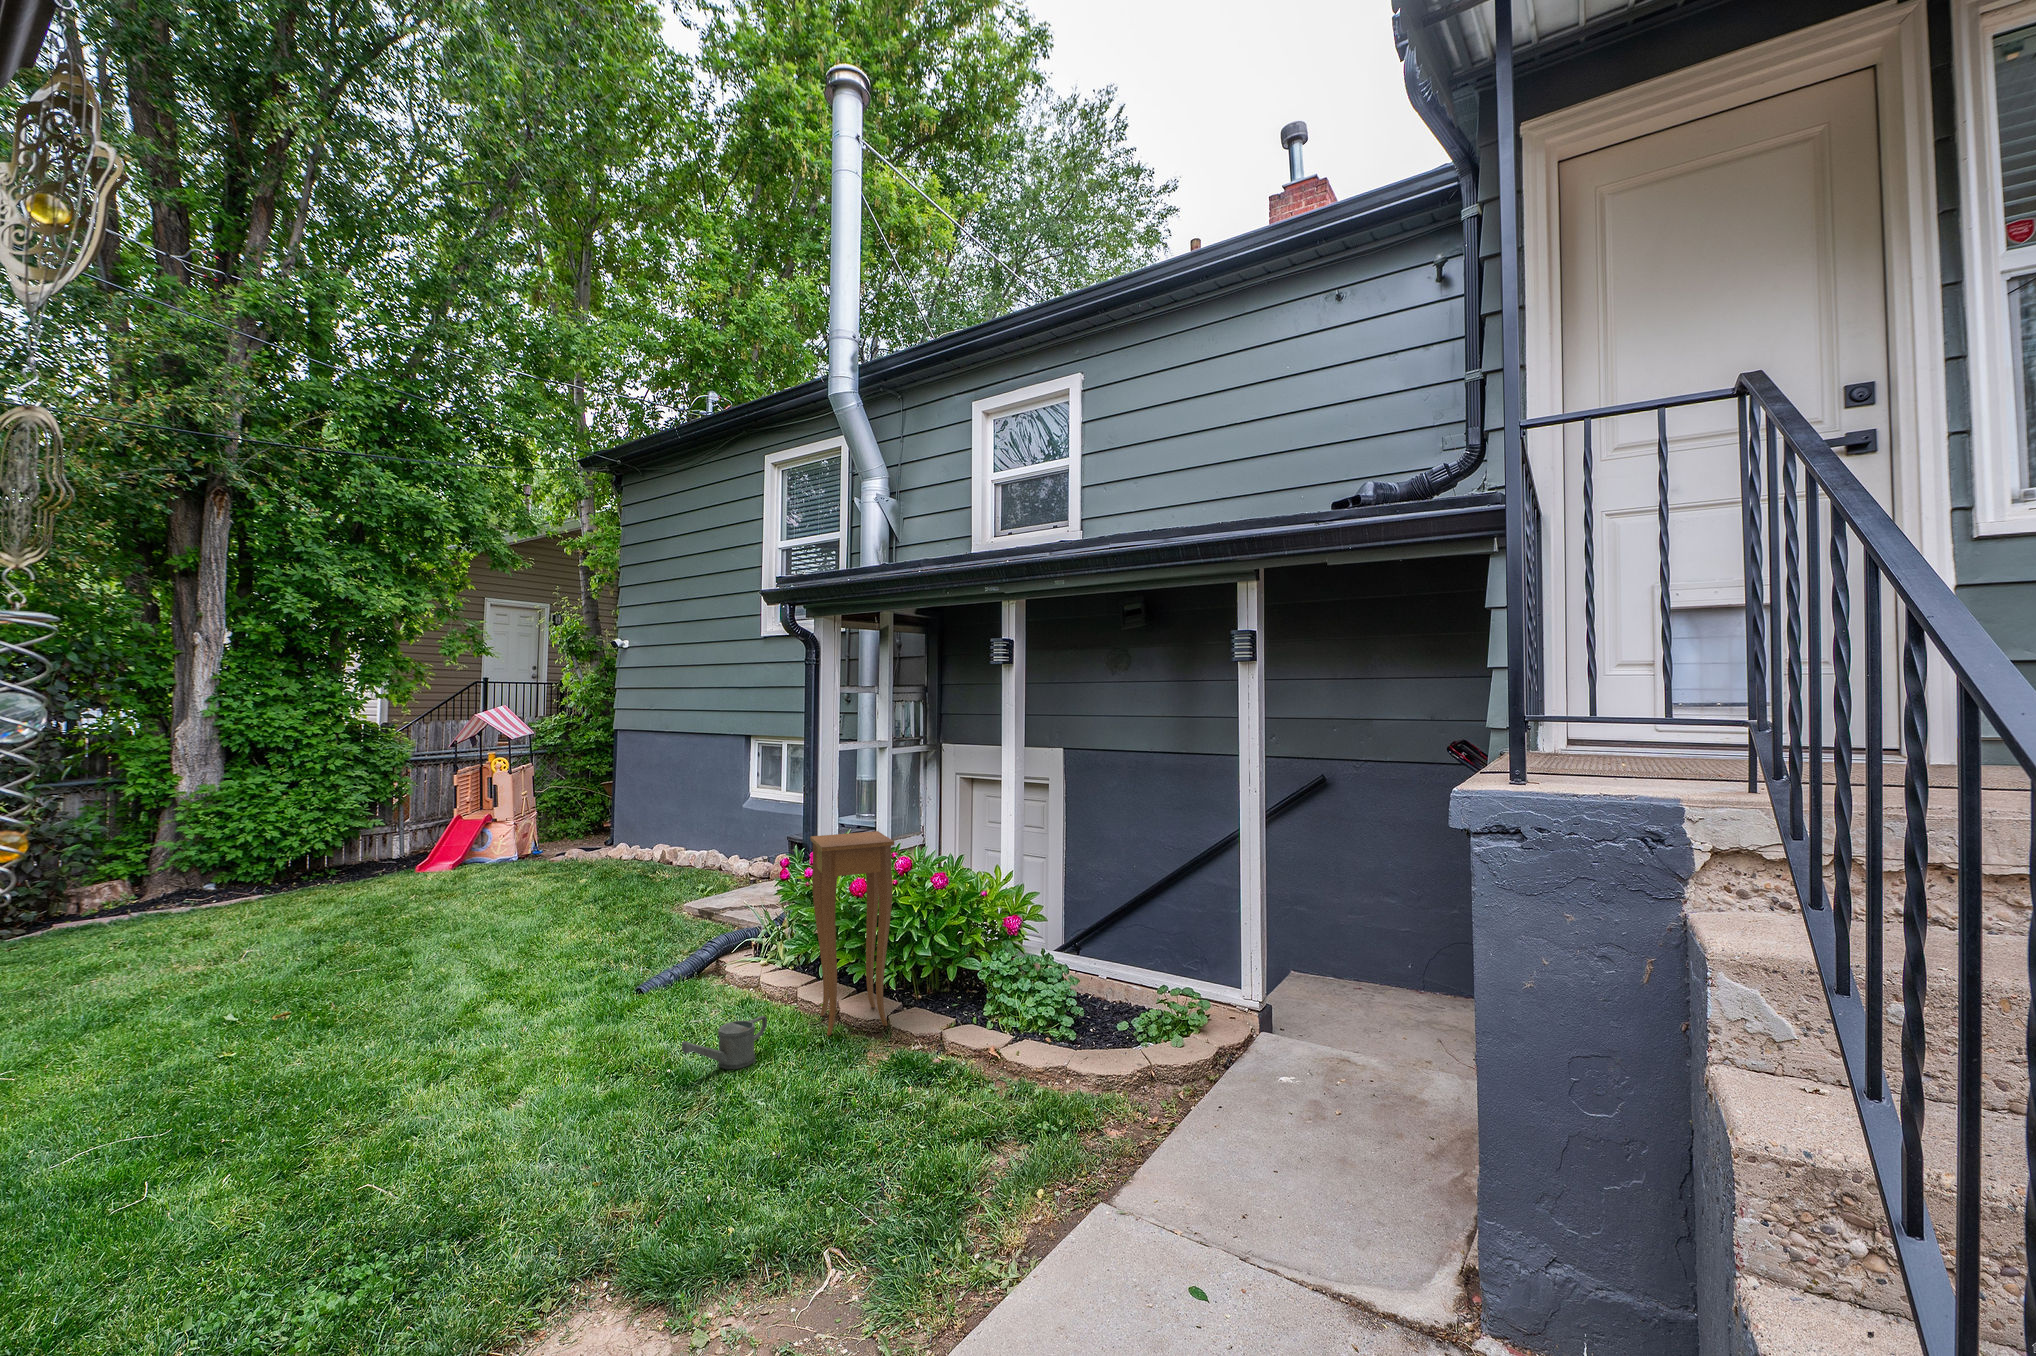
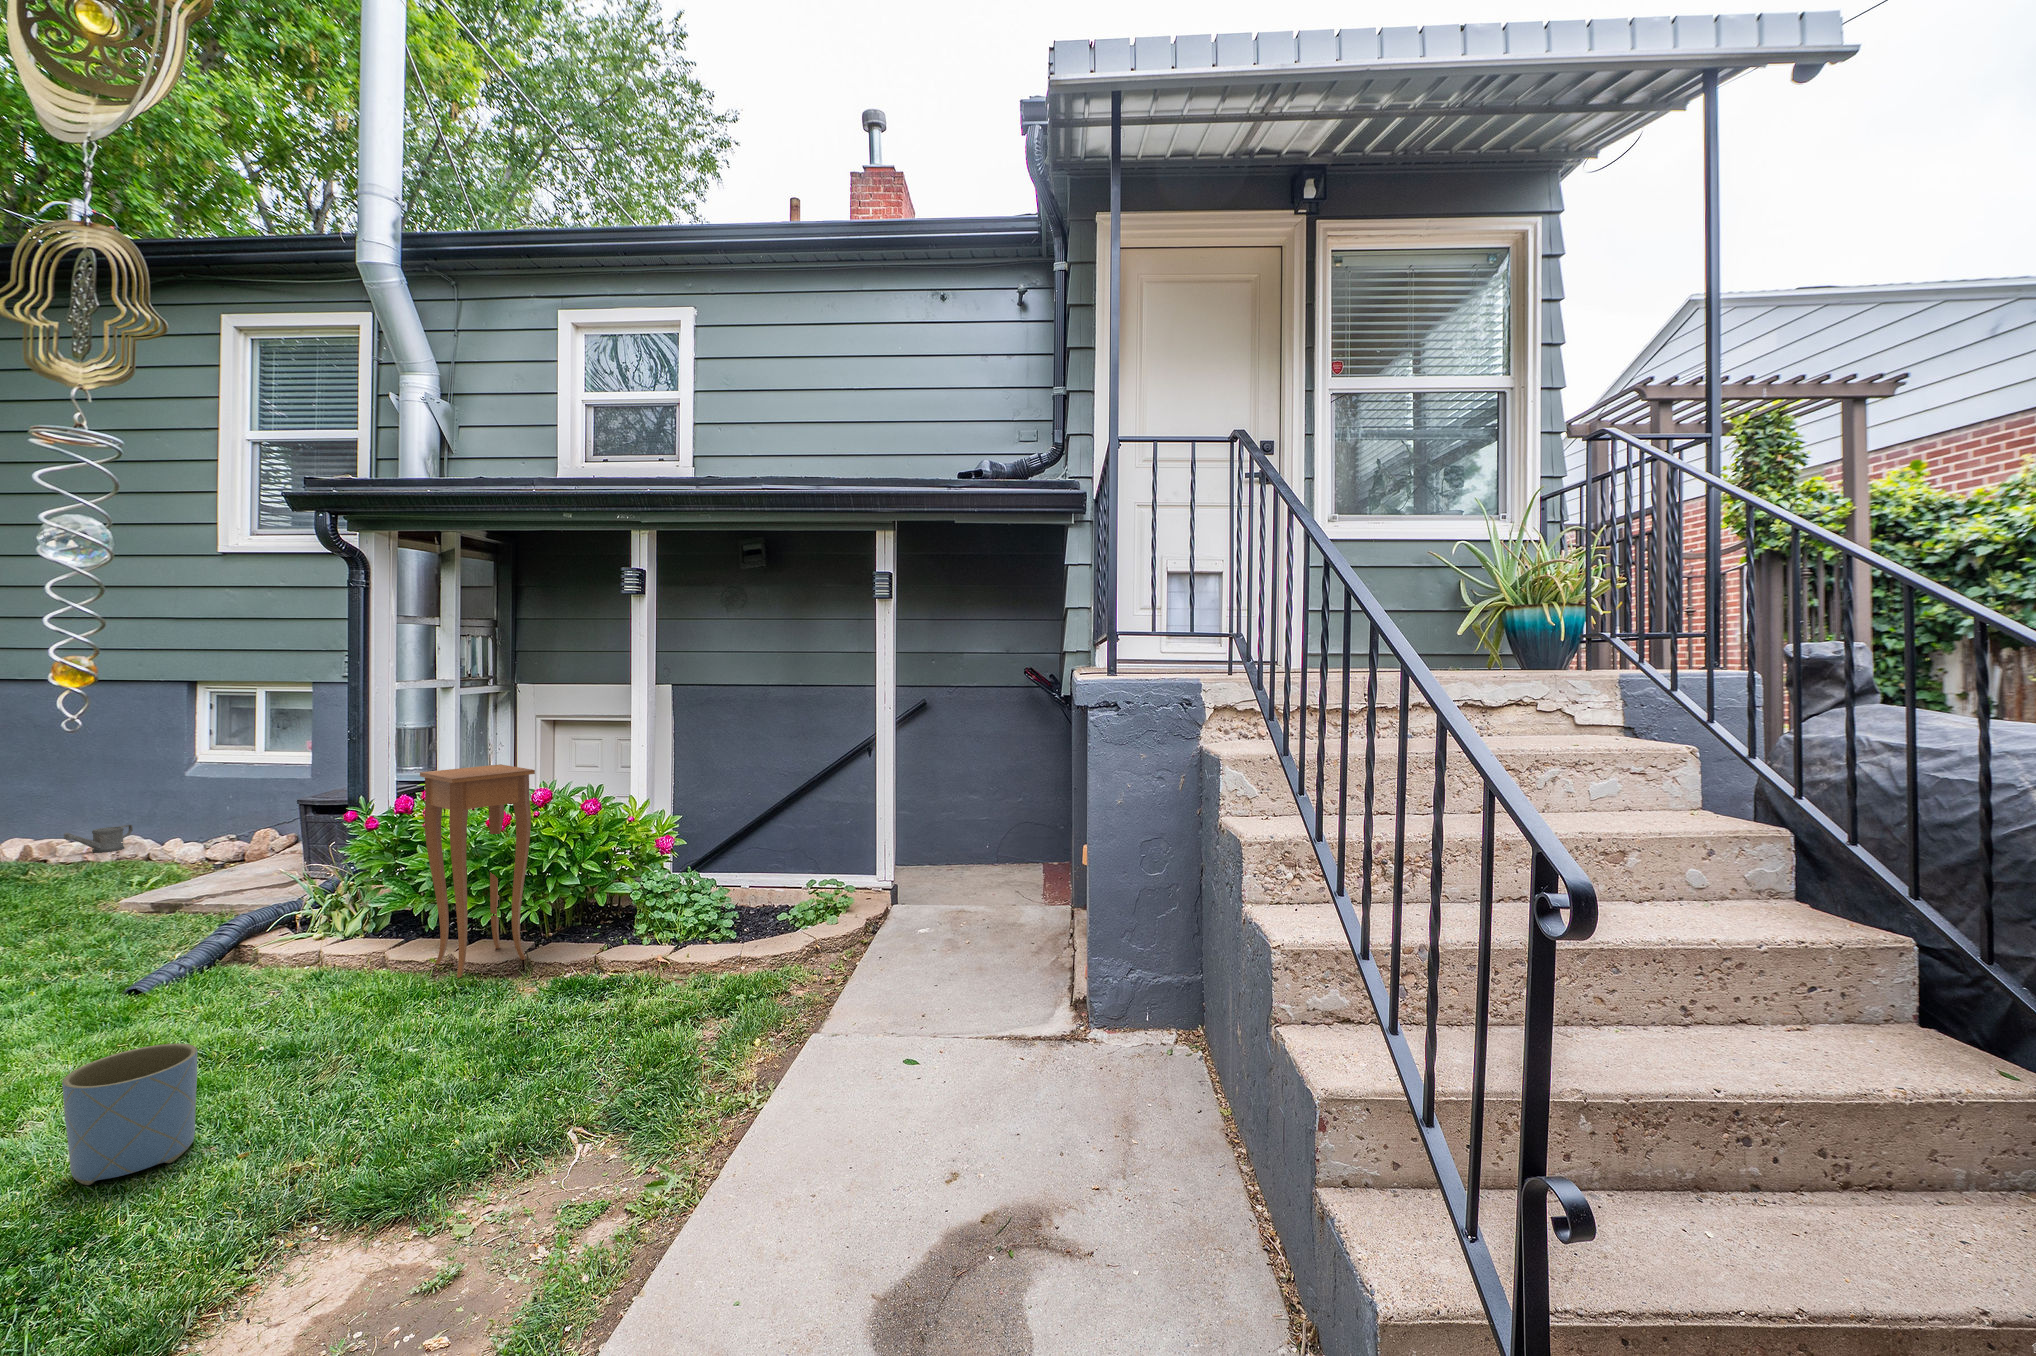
watering can: present [682,1016,767,1069] -> present [64,825,133,852]
planter: none [483,1077,575,1195] -> present [62,1043,197,1185]

